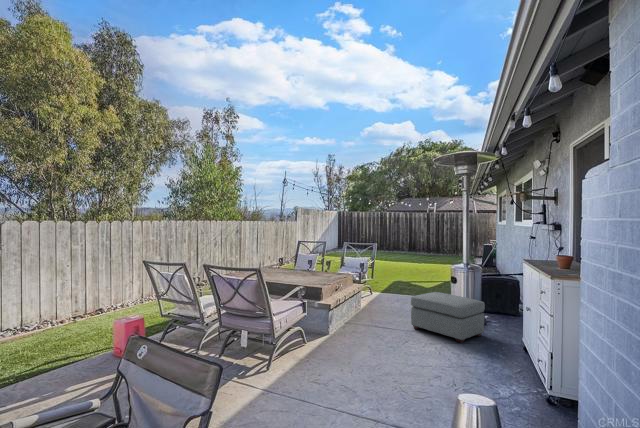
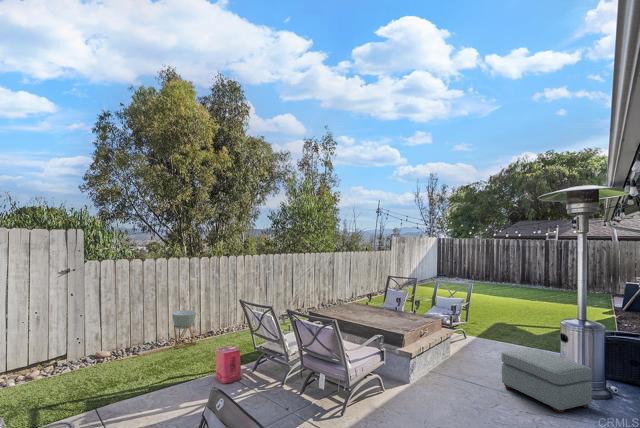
planter: none [49,284,83,330] -> present [172,310,196,349]

